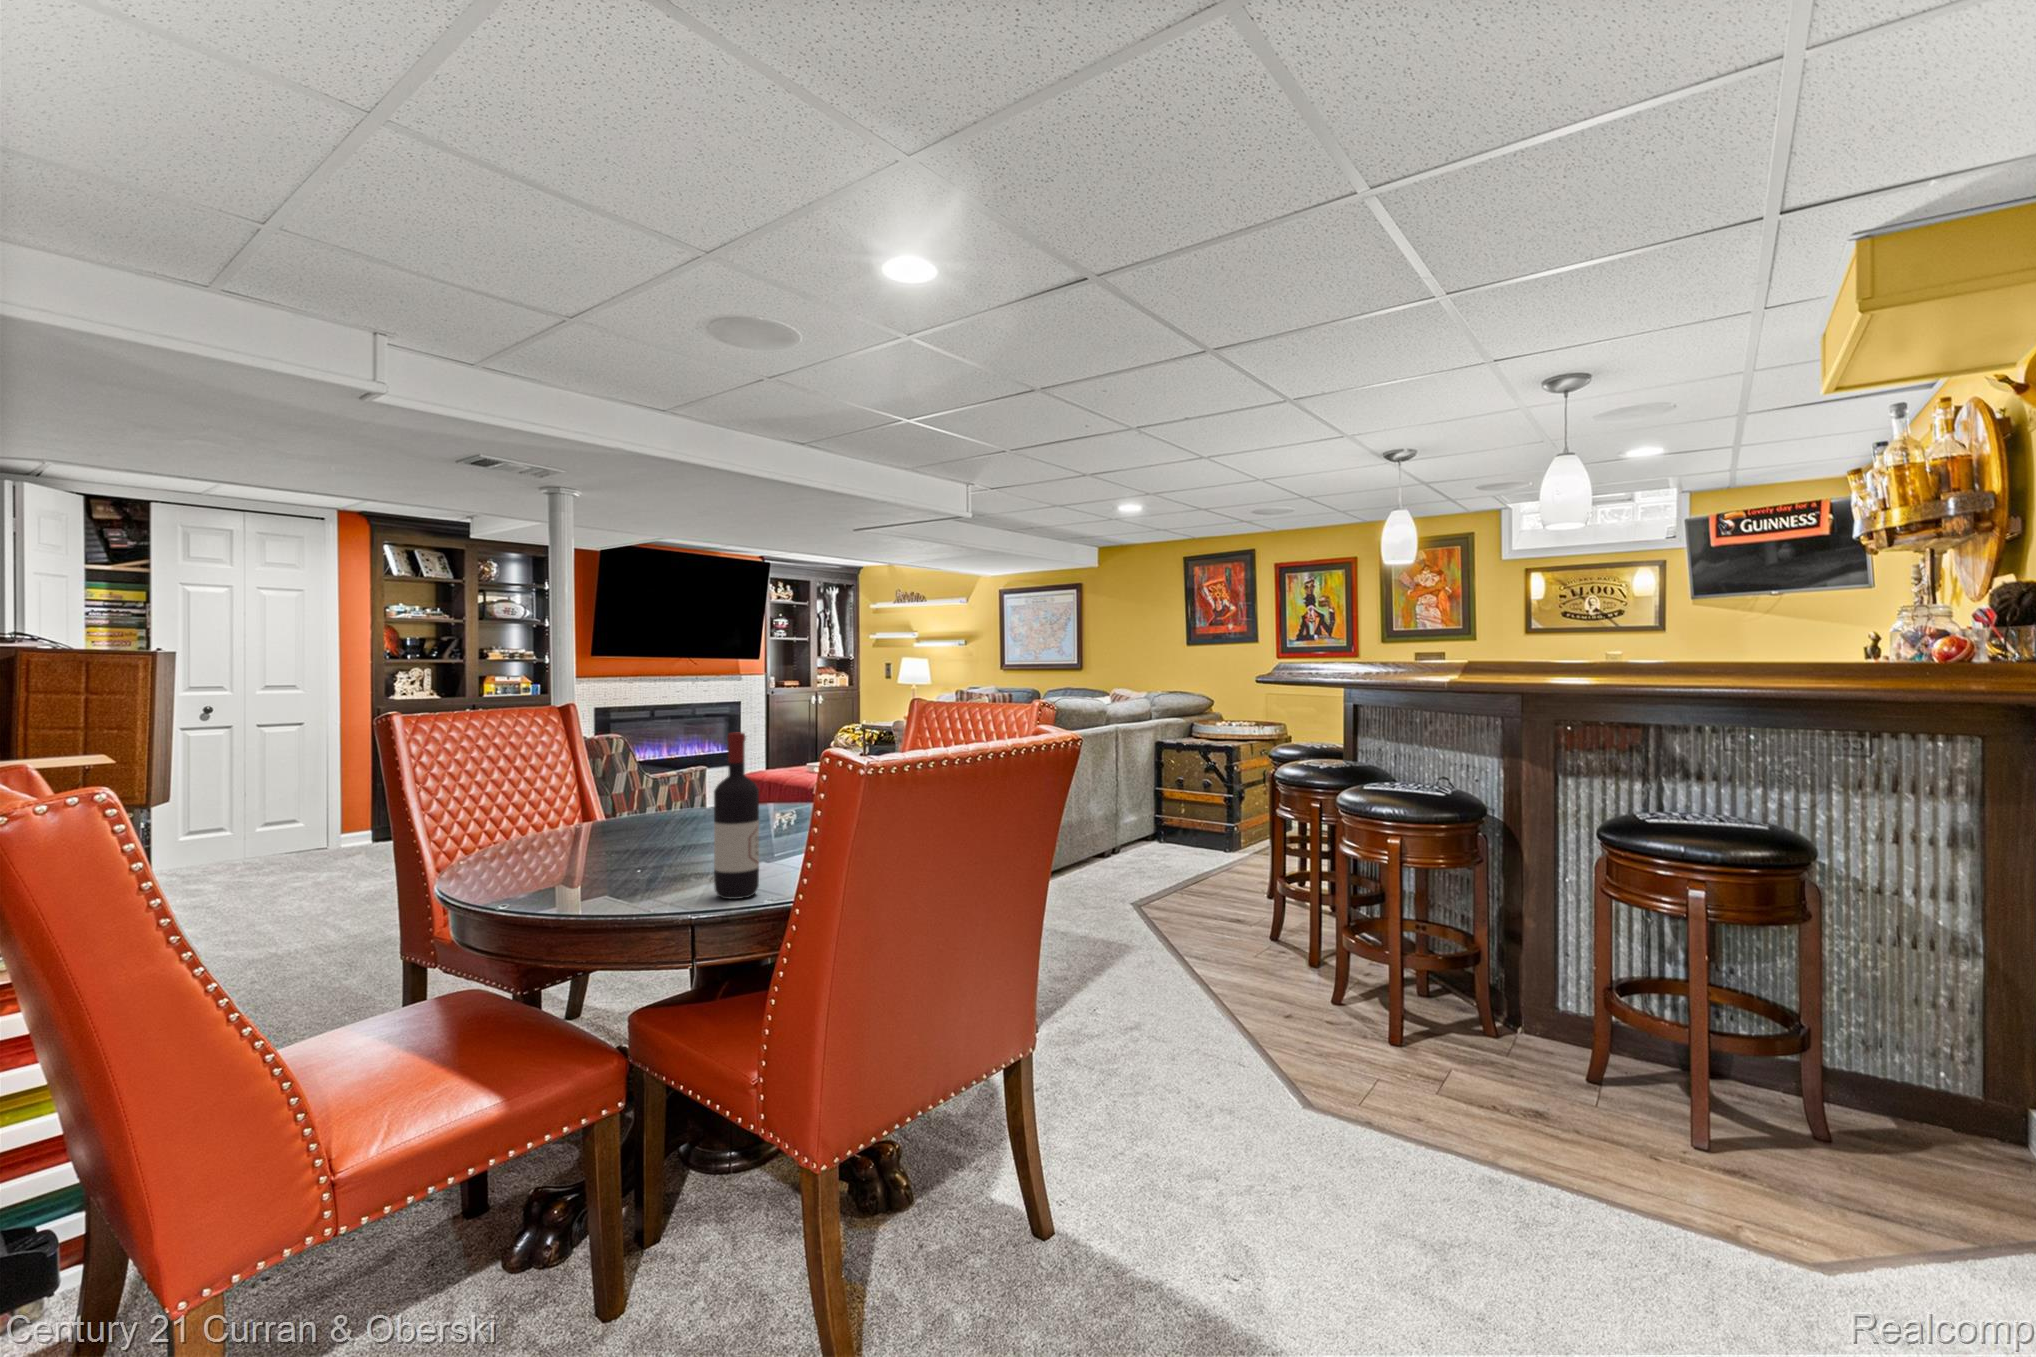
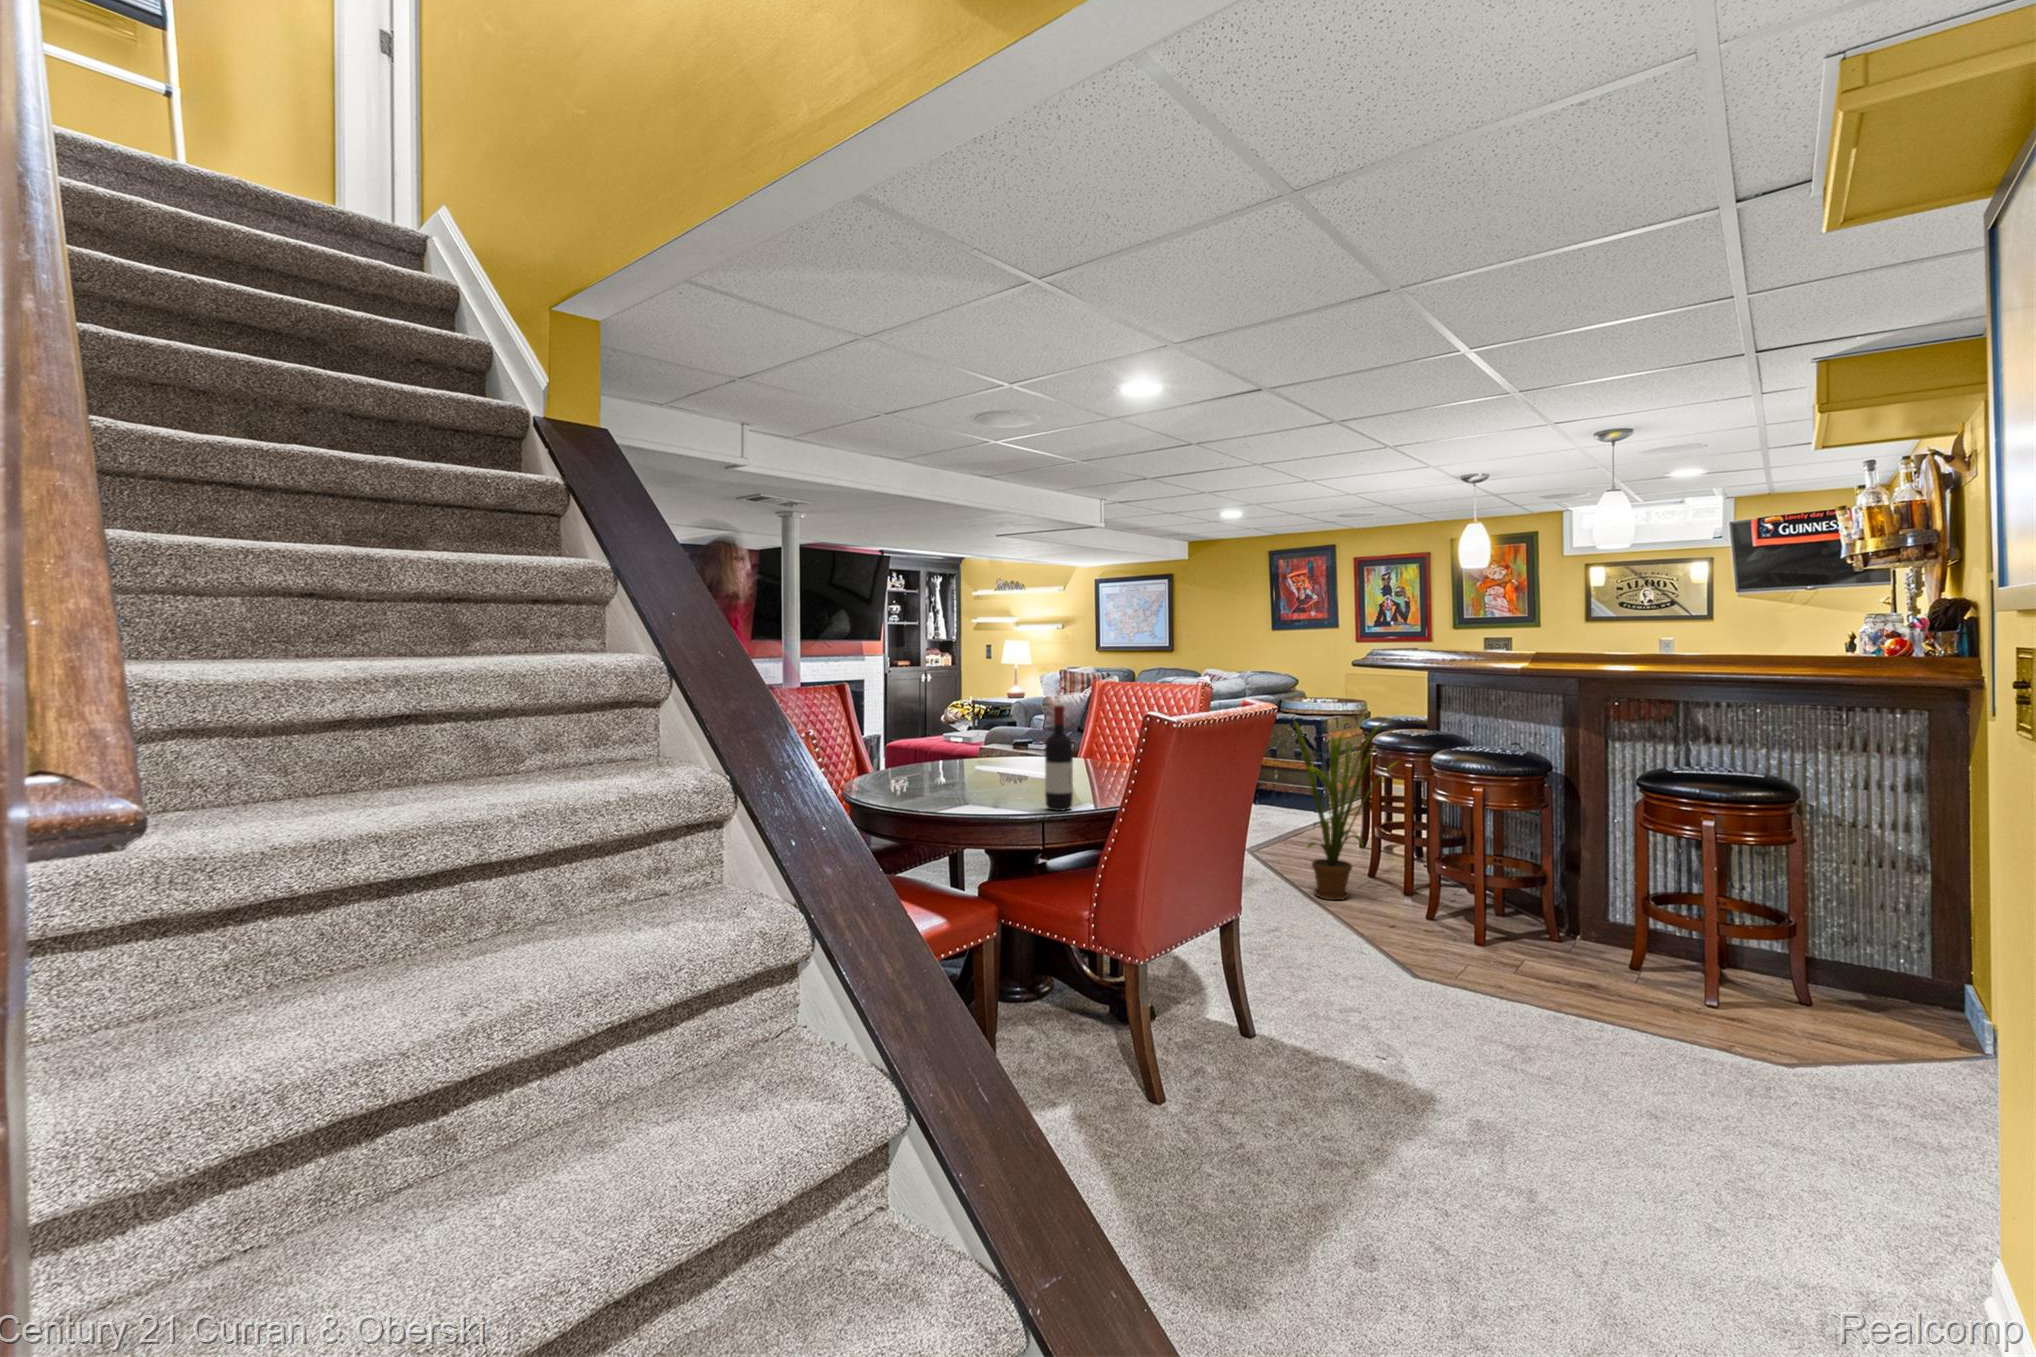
house plant: none [1169,744,1306,978] -> present [1294,719,1393,900]

